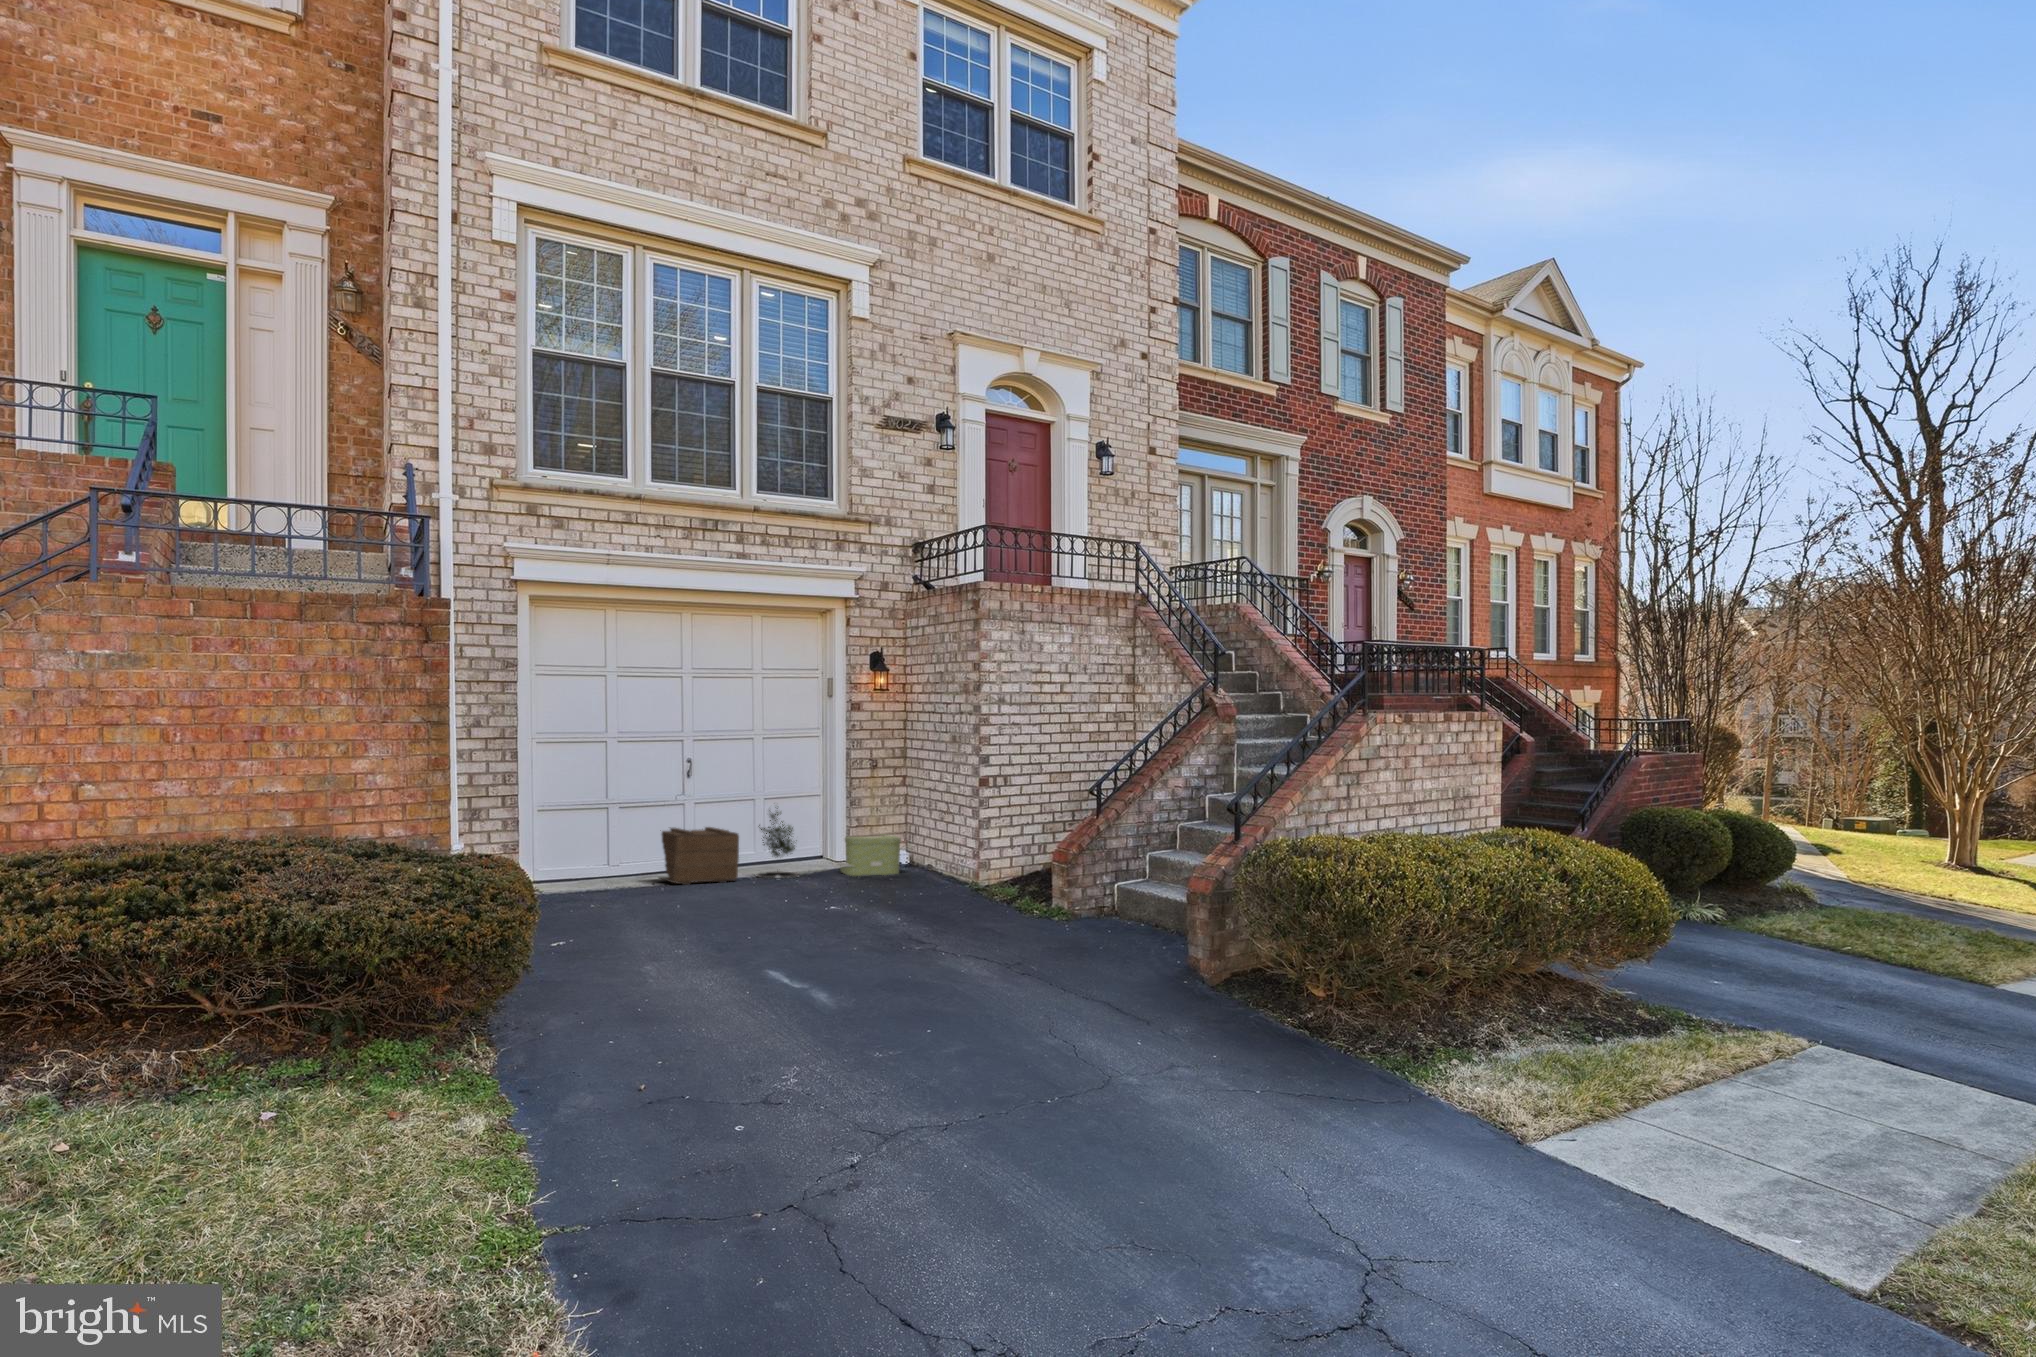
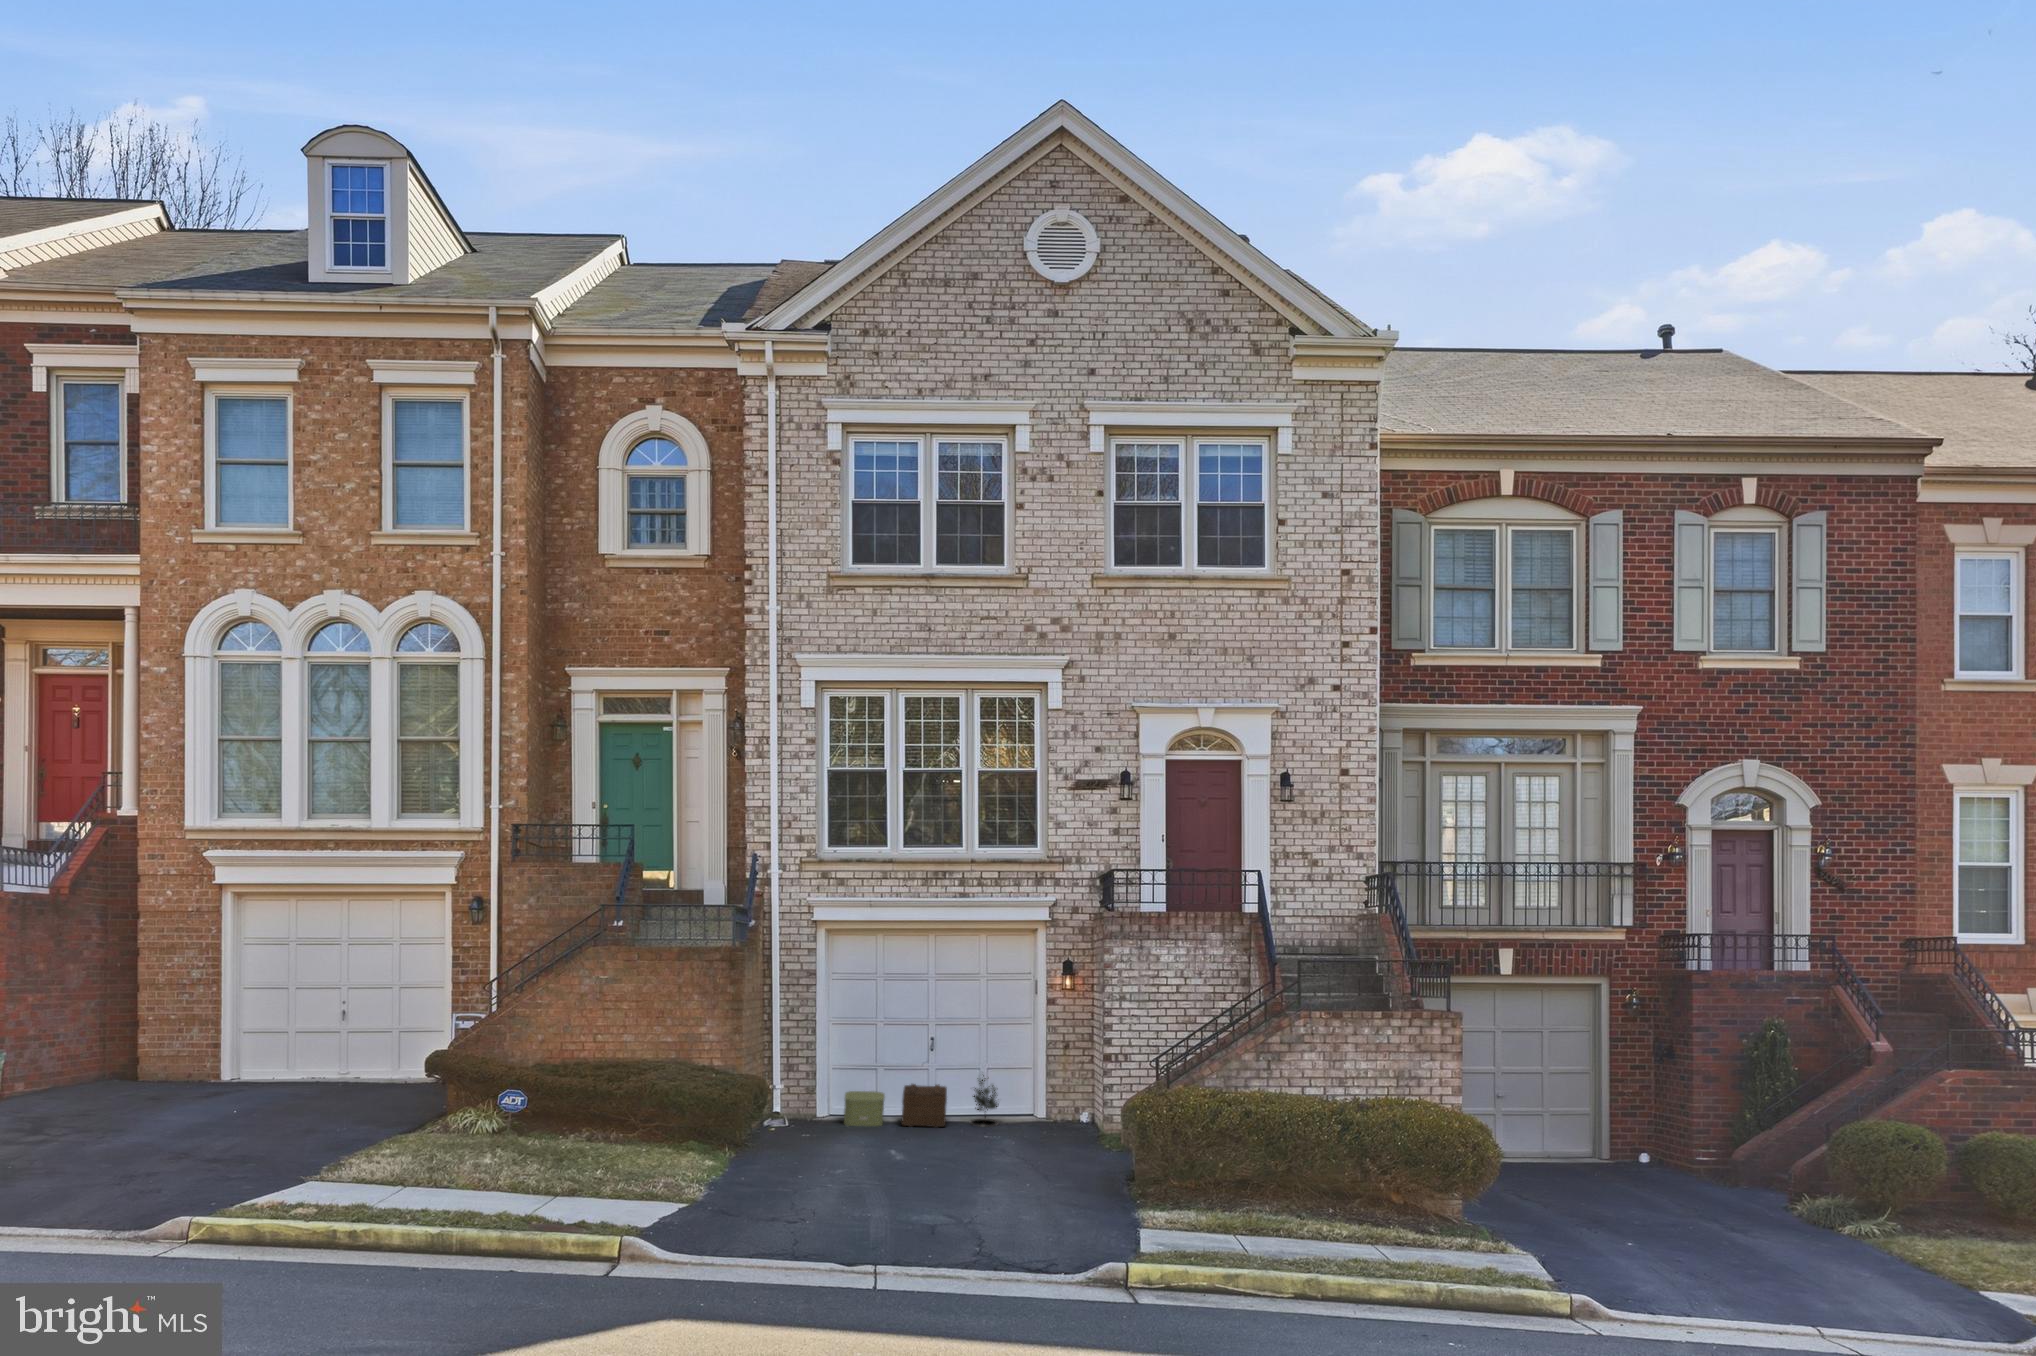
storage box: present [841,834,901,876] -> present [844,1091,885,1126]

